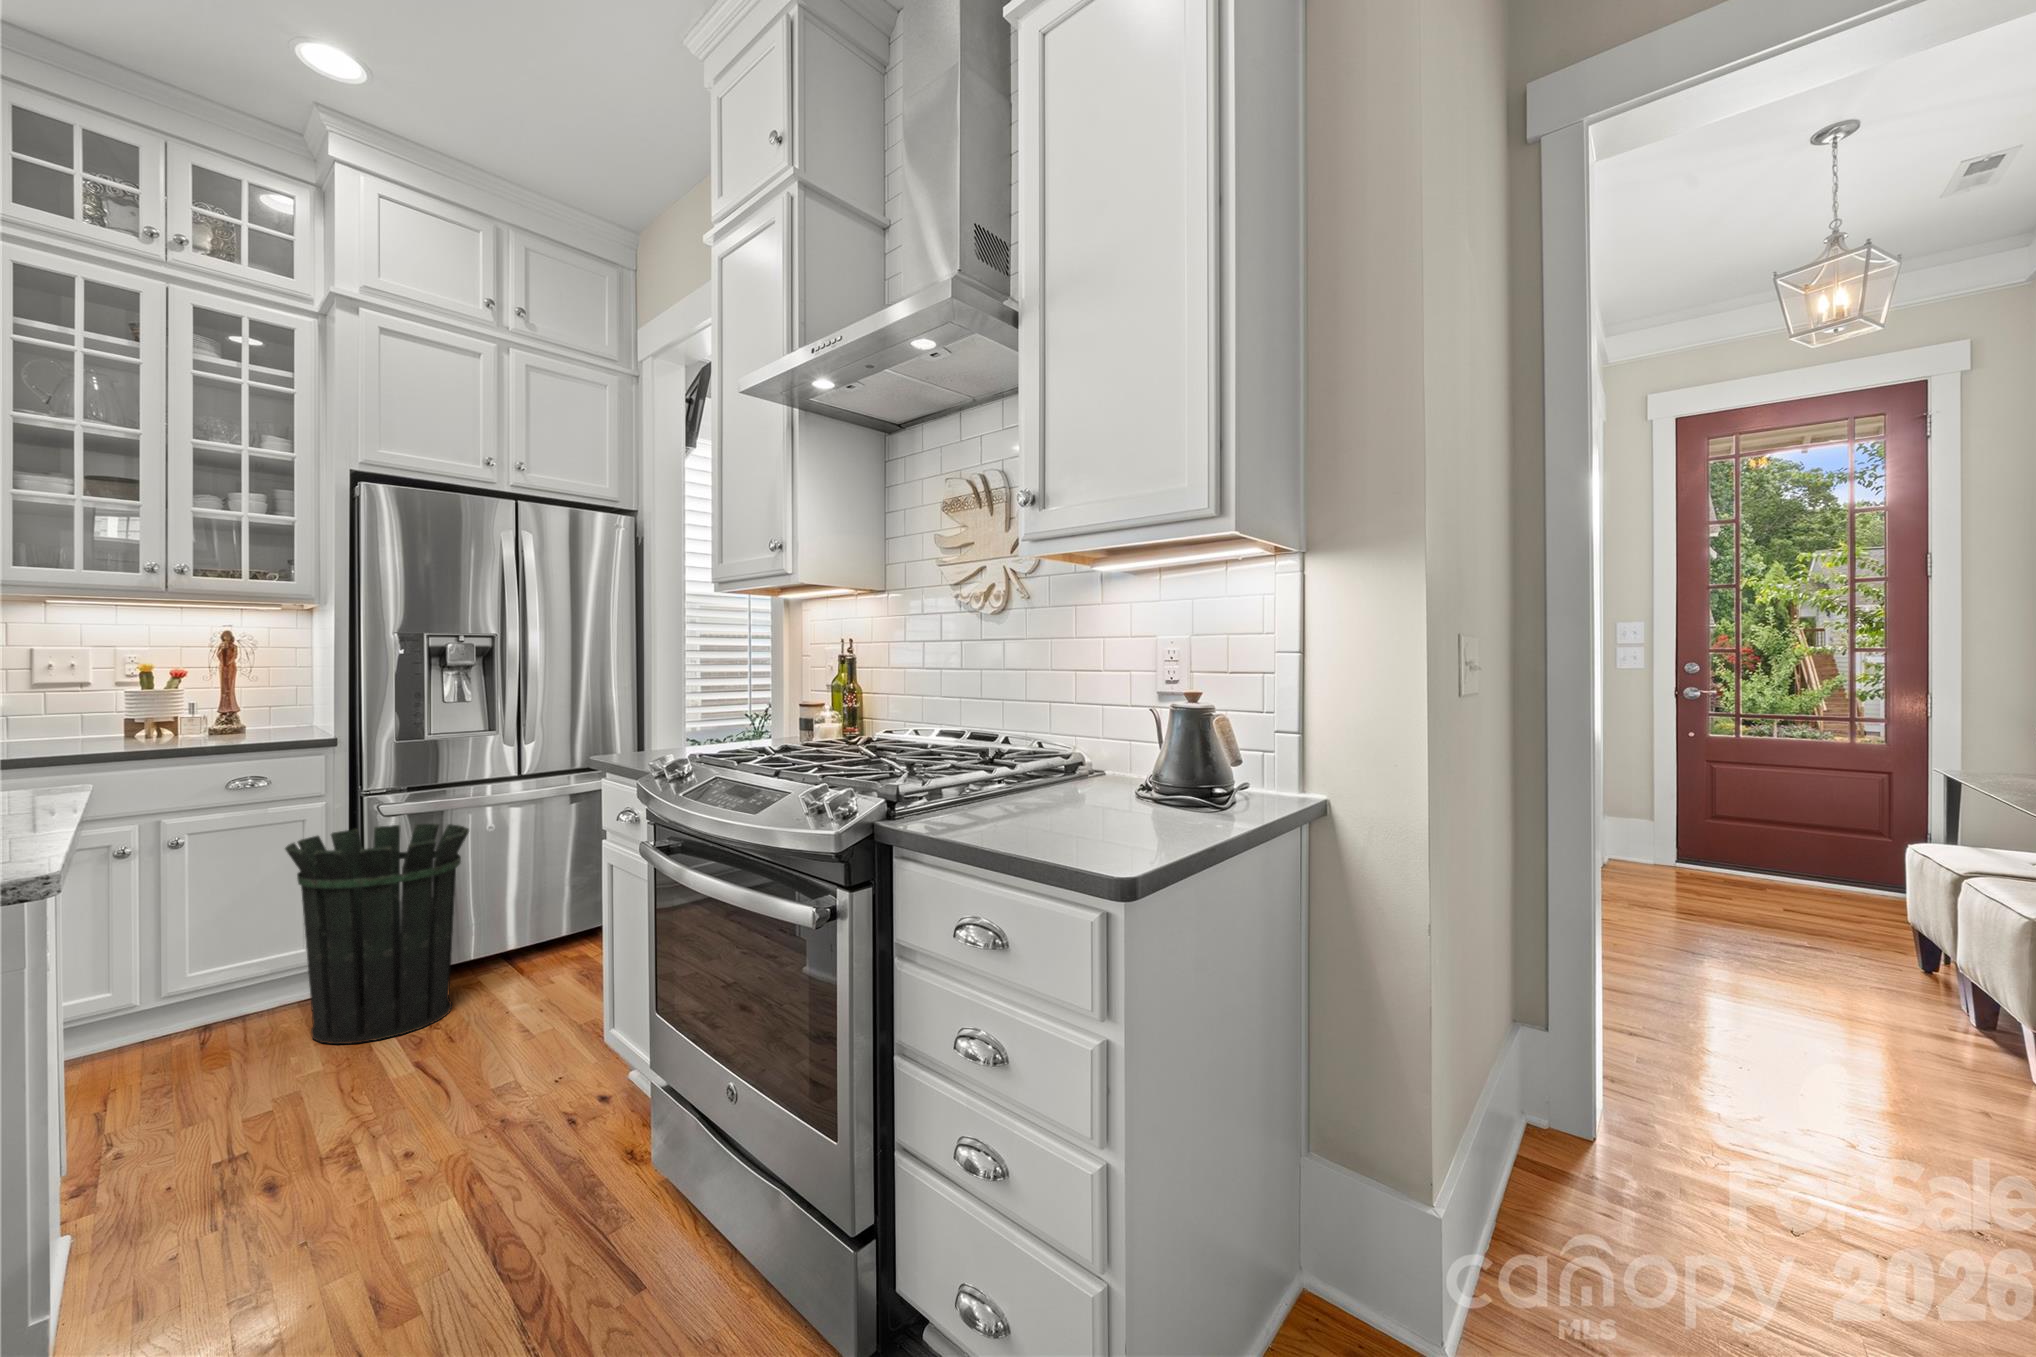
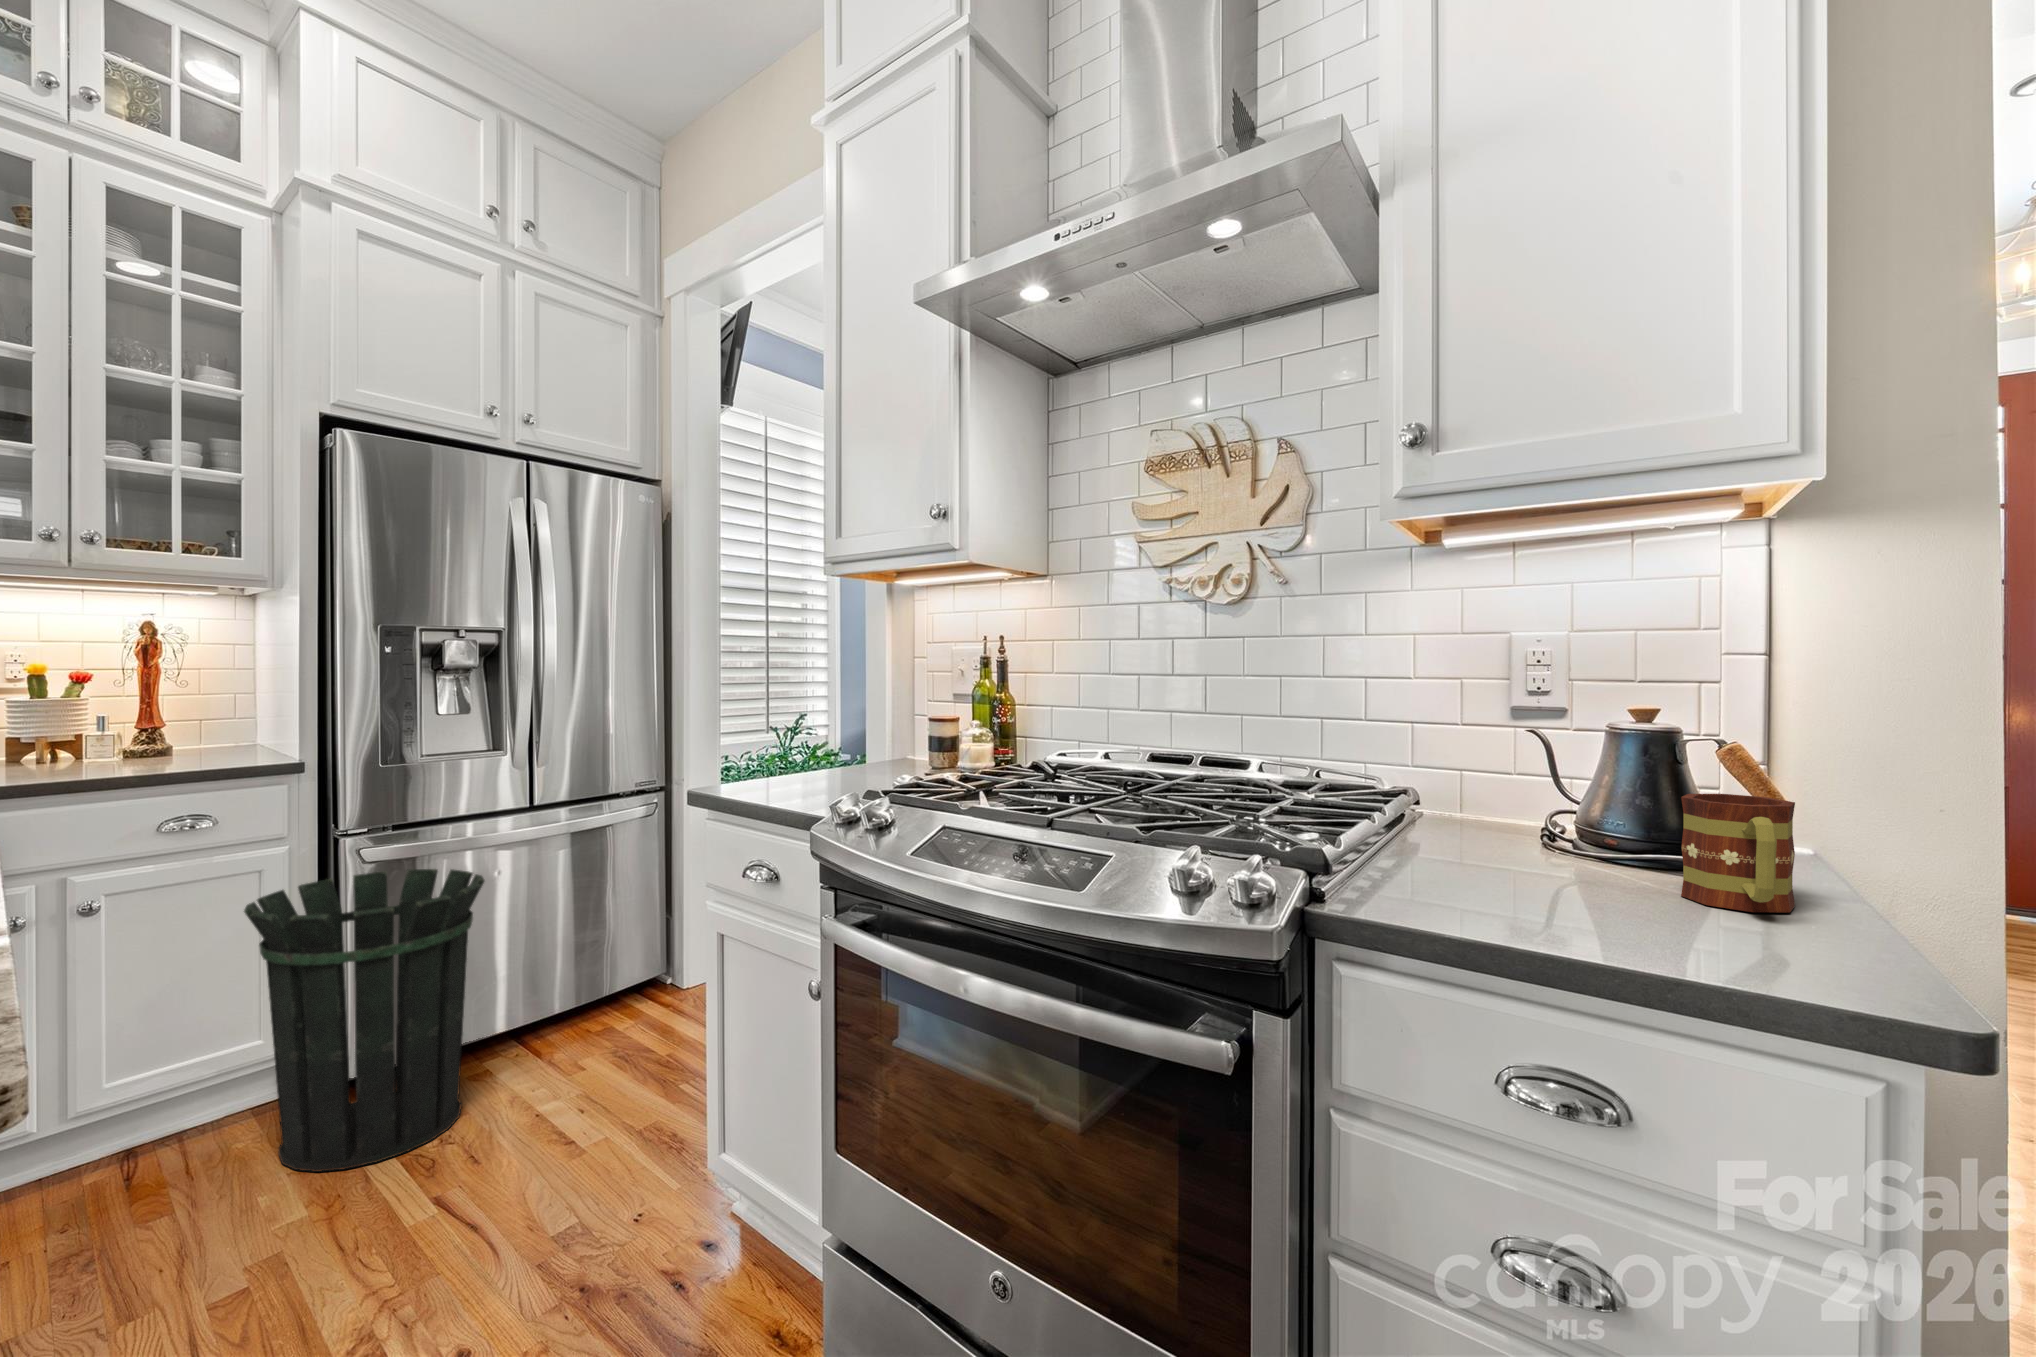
mug: none [1152,748,1212,825] -> present [1681,794,1795,912]

